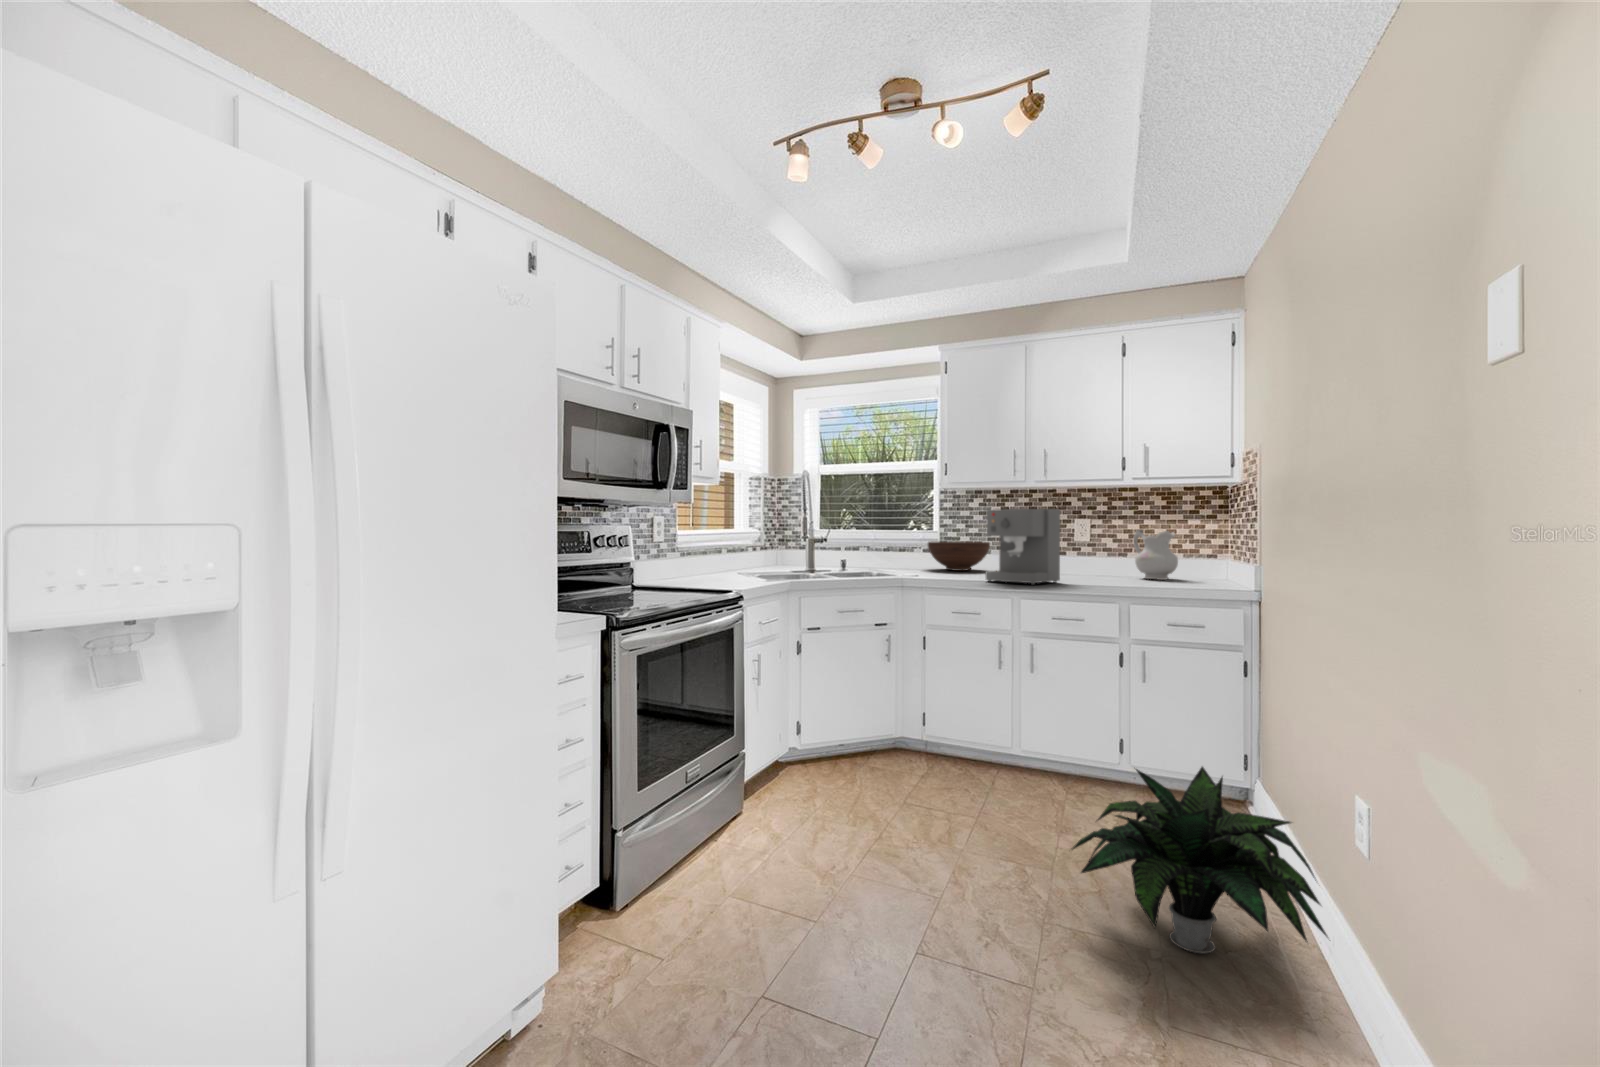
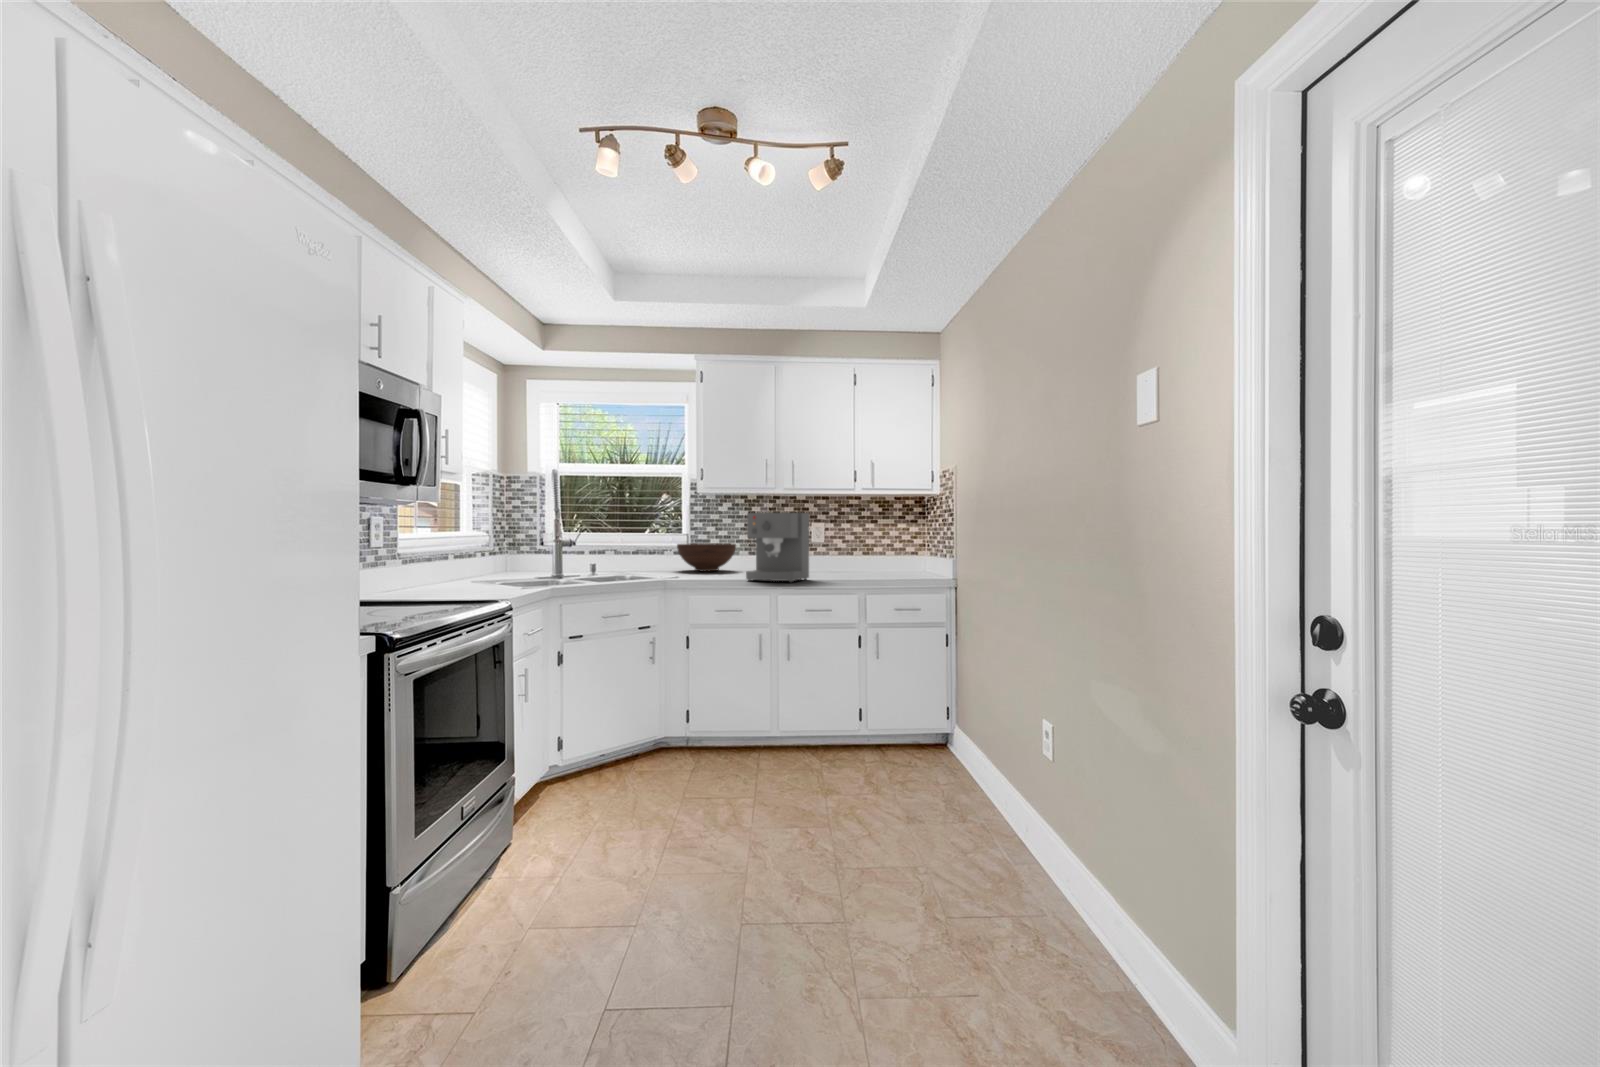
ceramic pitcher: present [1134,530,1178,580] -> none [858,532,893,574]
potted plant: present [1072,767,1327,953] -> none [868,730,1072,892]

